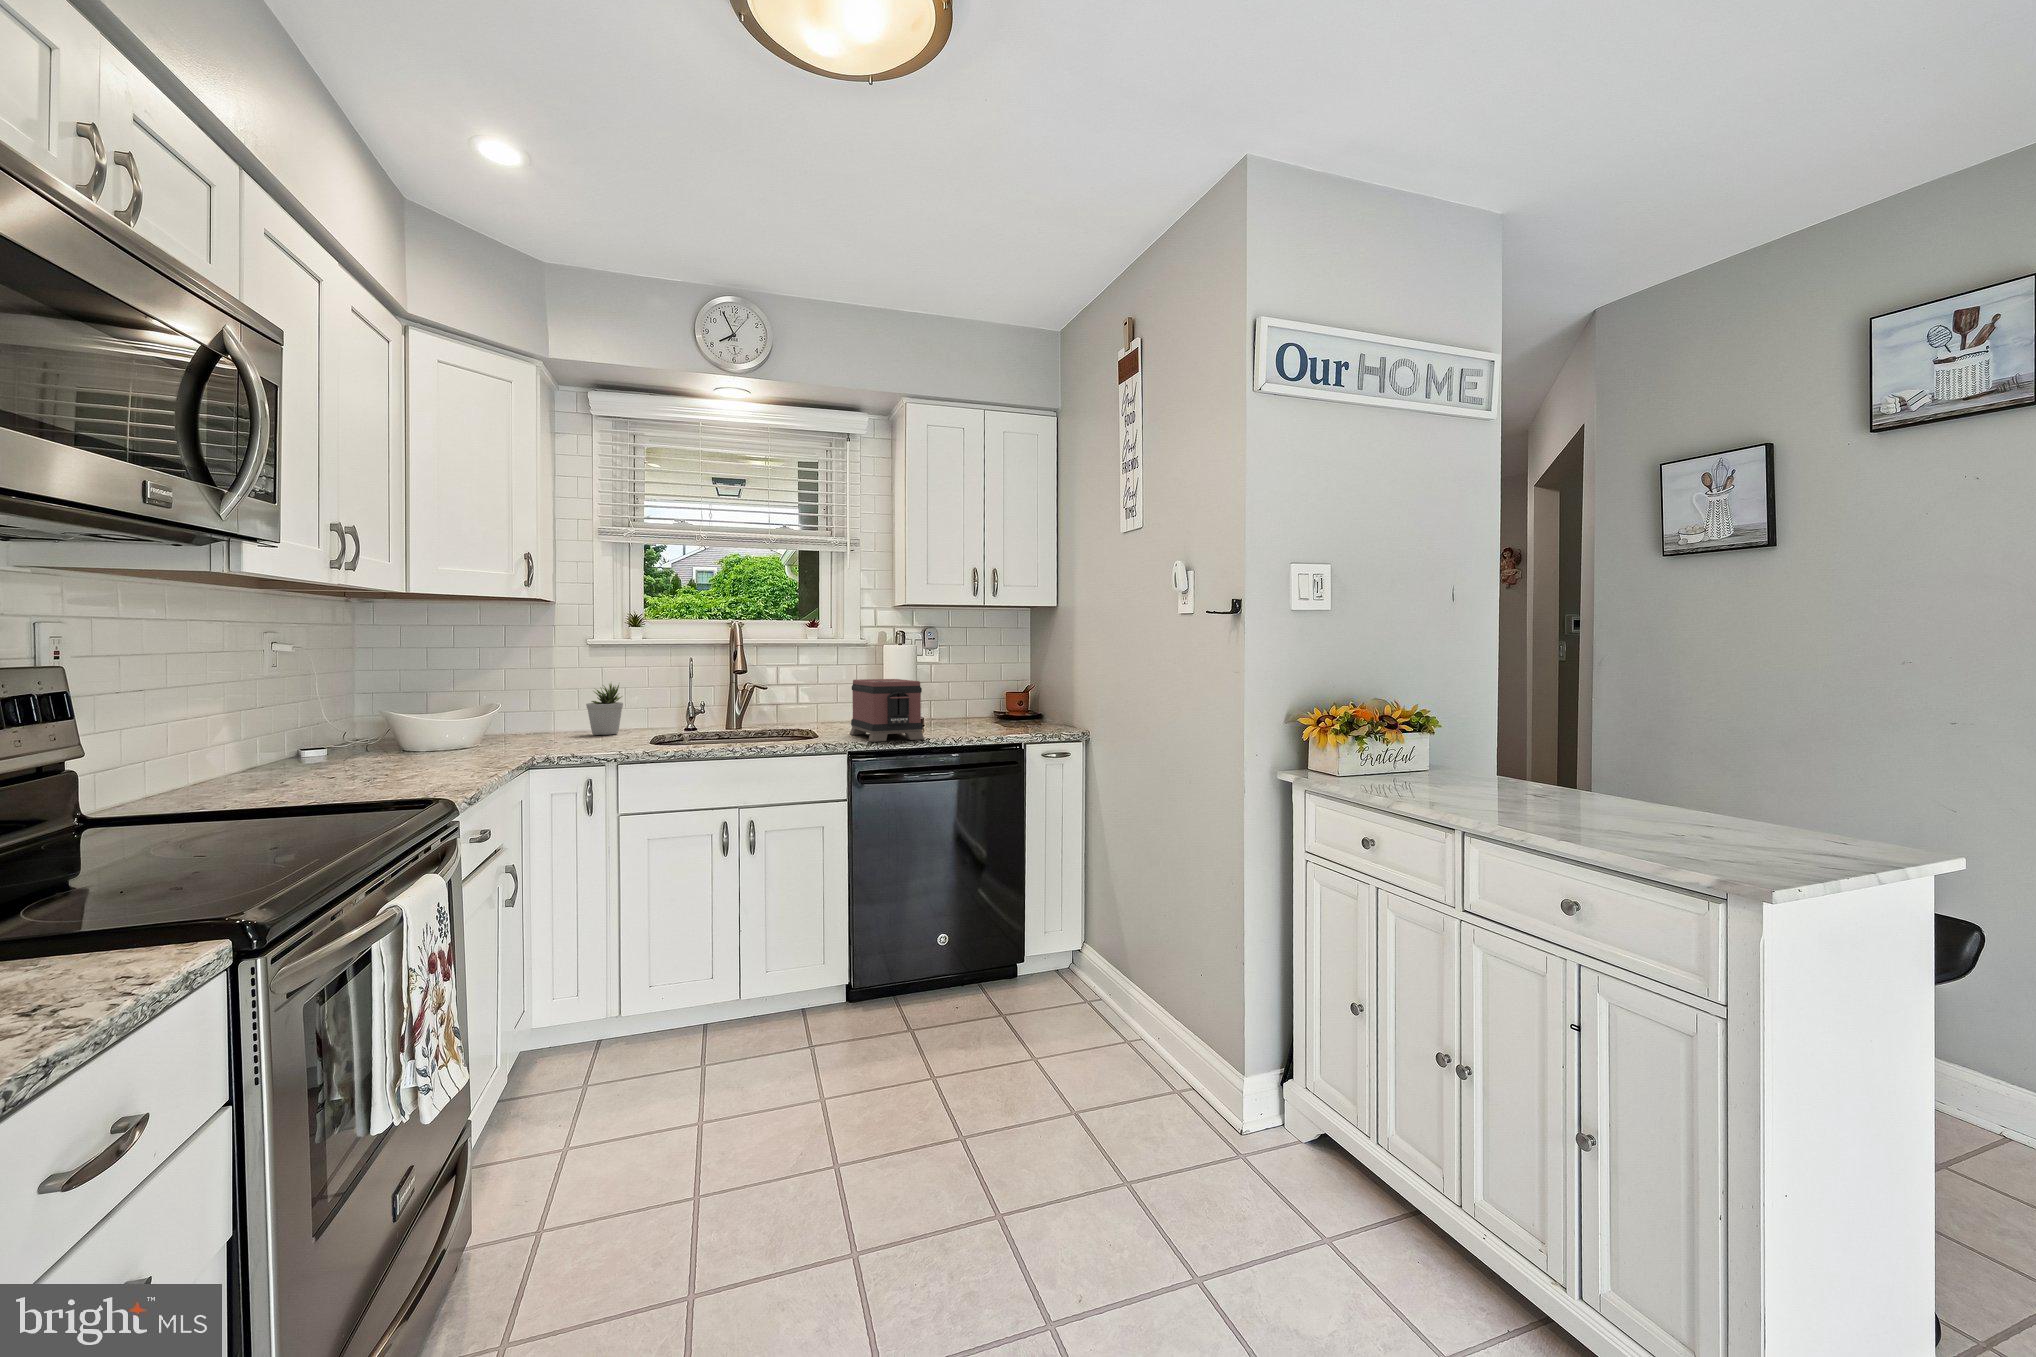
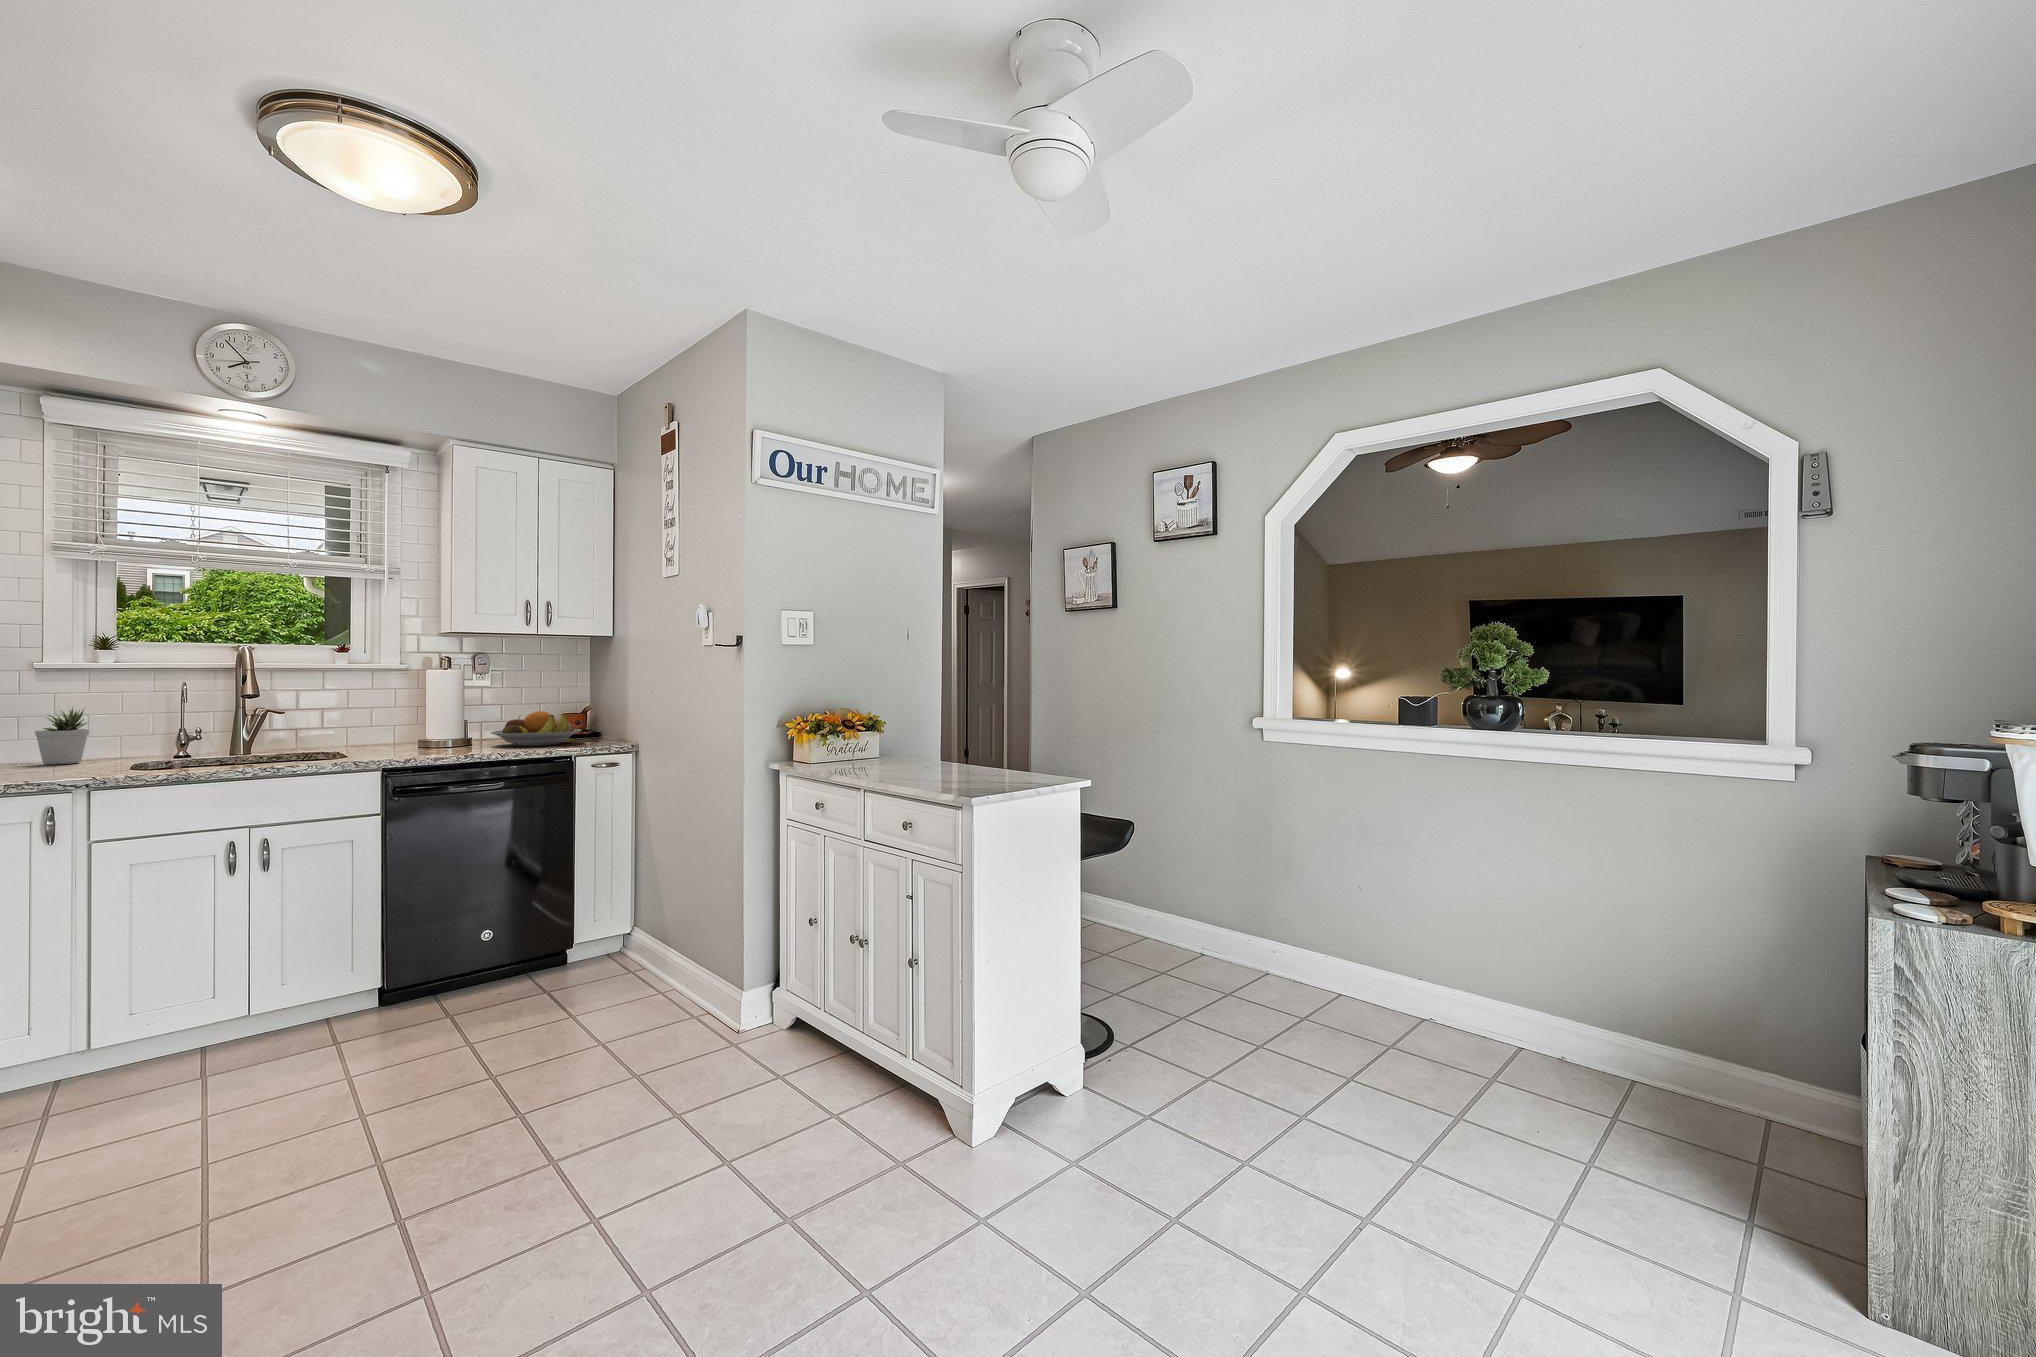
toaster: present [850,679,924,742] -> none [385,701,468,758]
fruit bowl: none [942,691,1028,729] -> present [491,711,581,746]

